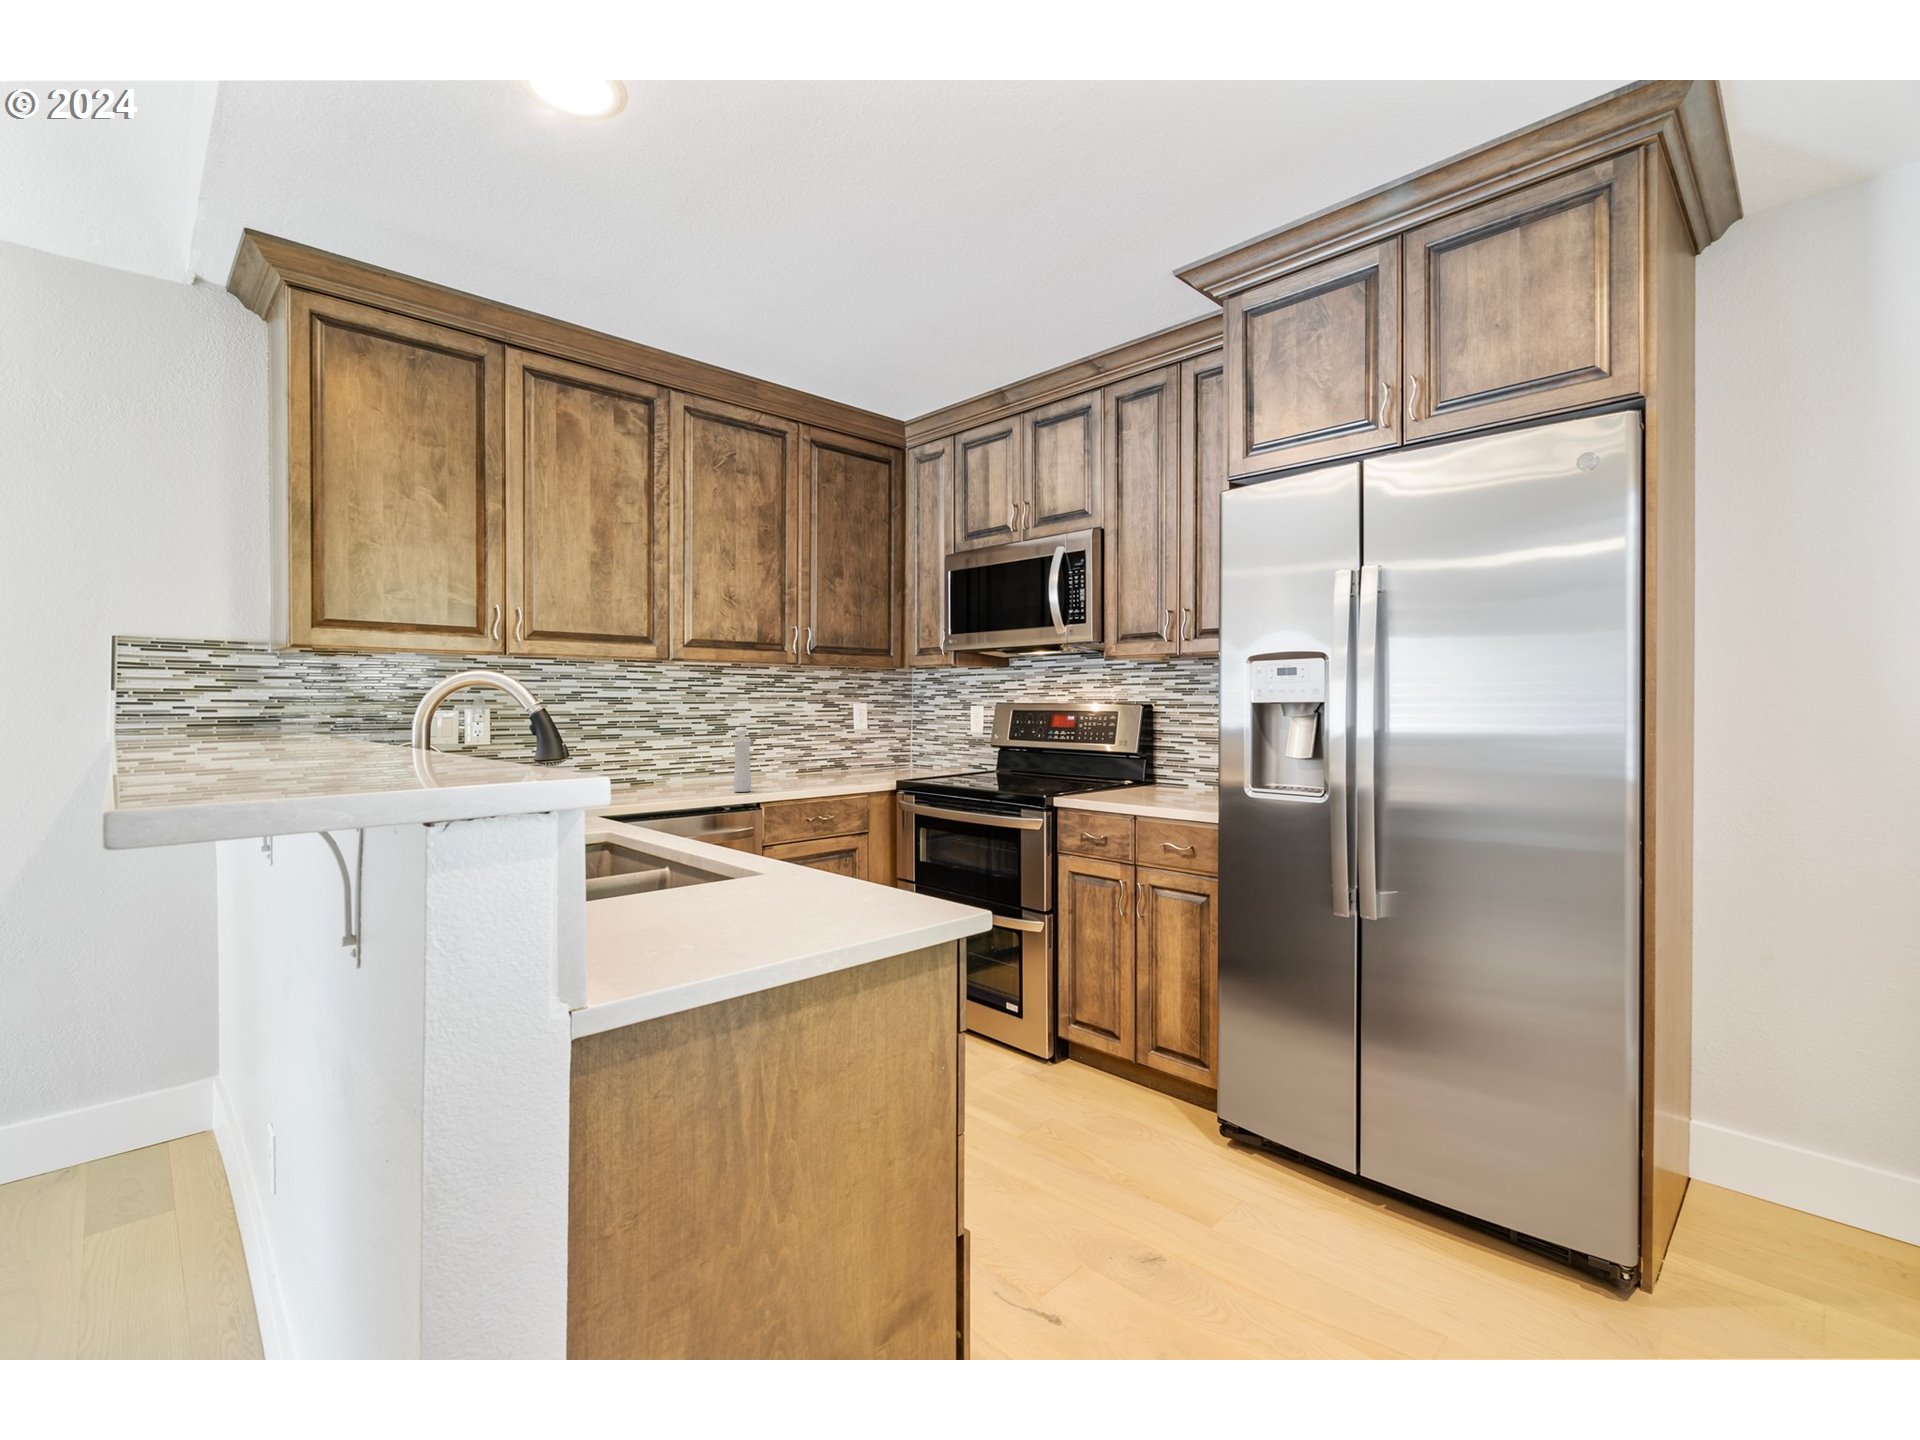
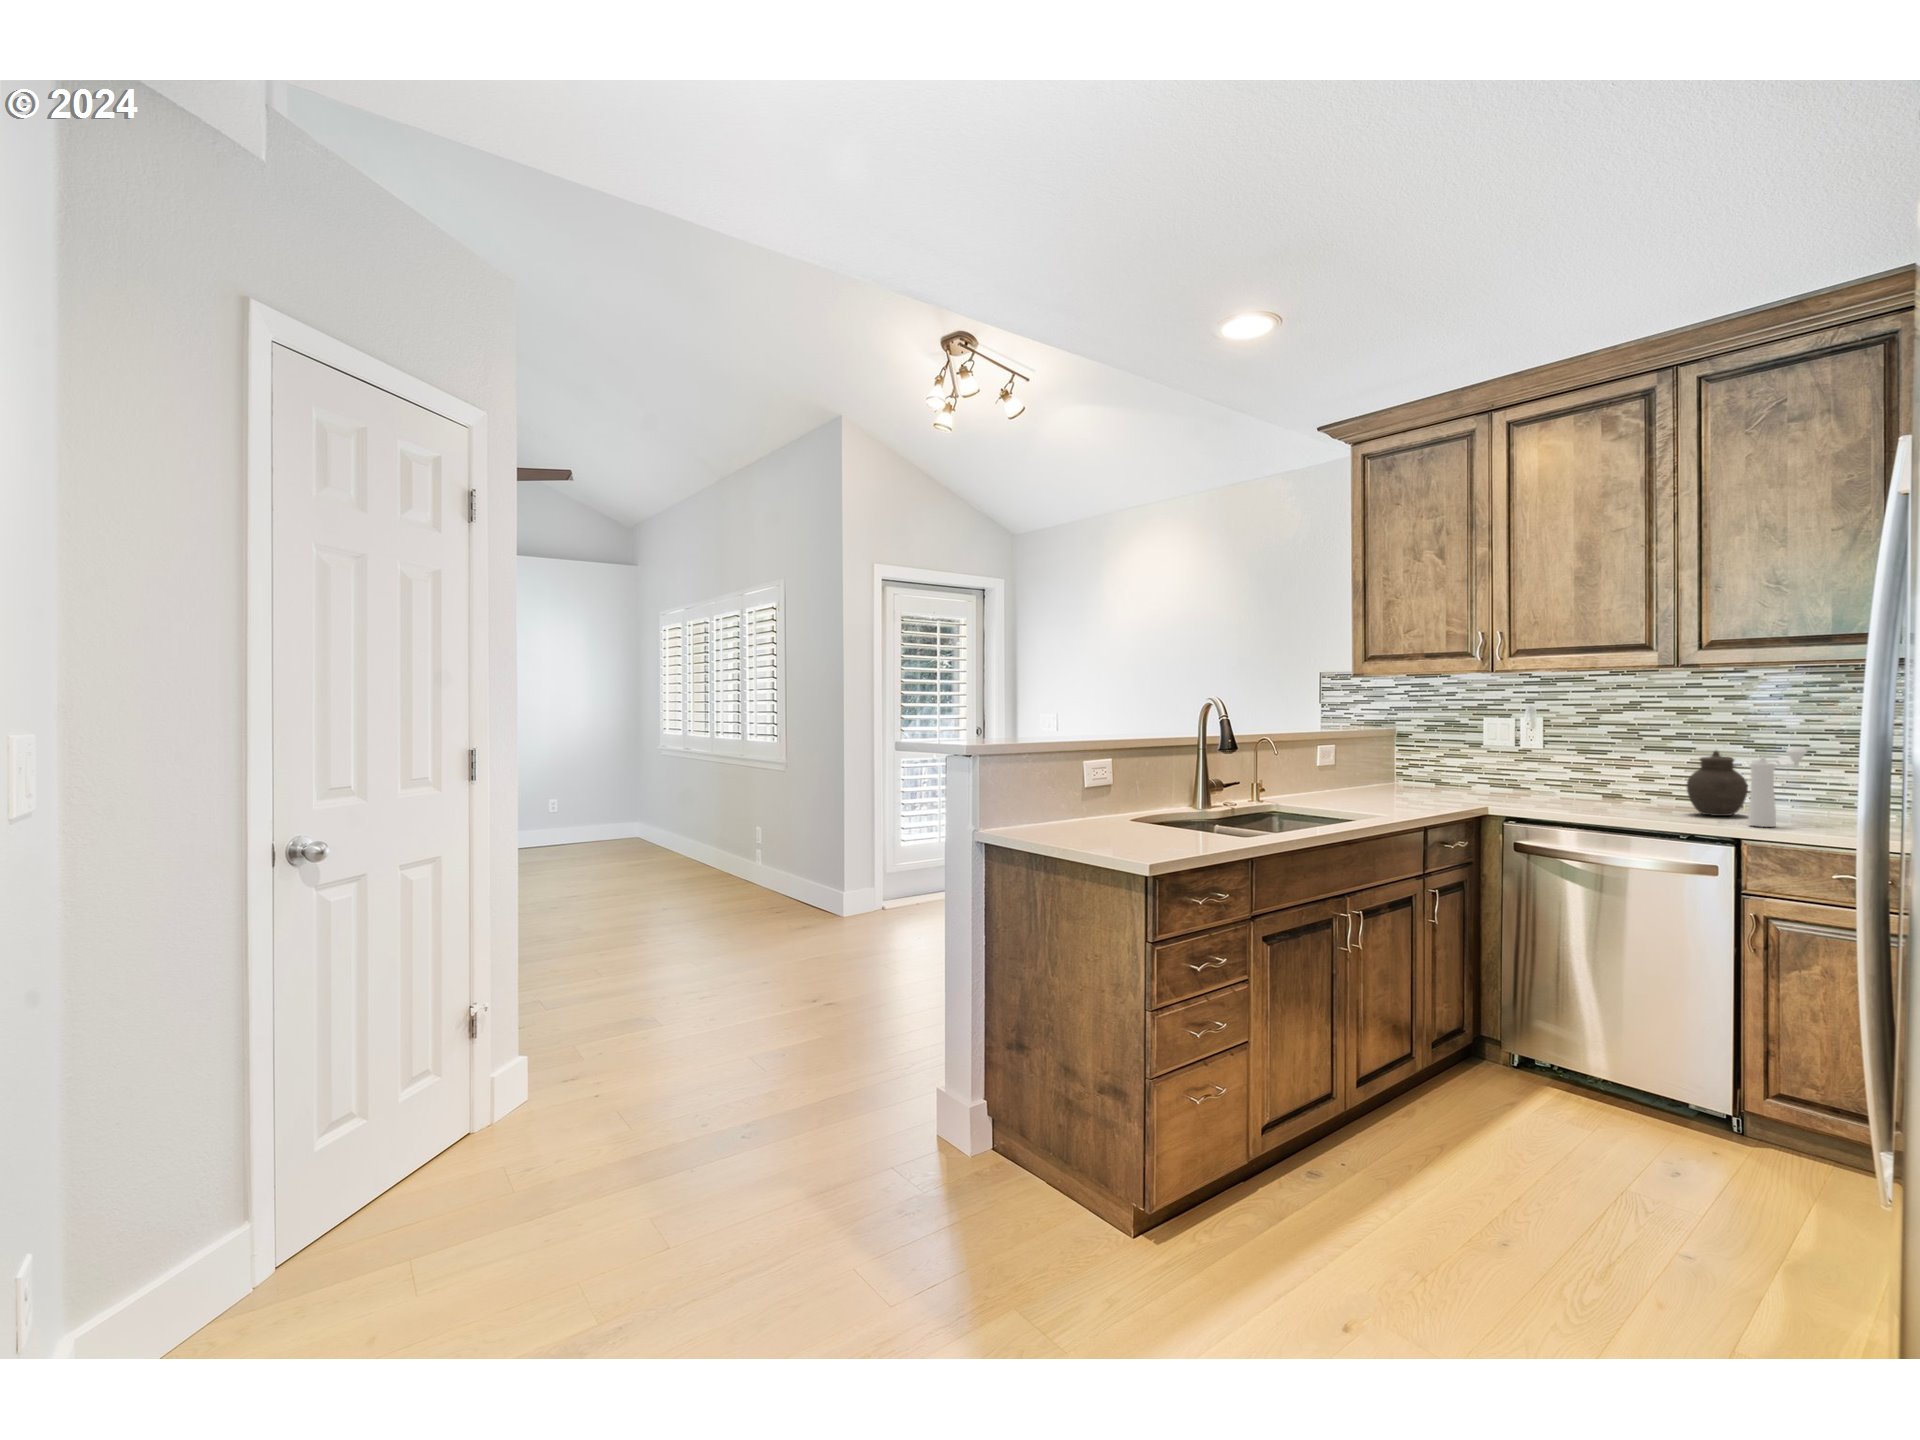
jar: none [654,734,698,791] -> present [1687,751,1748,816]

